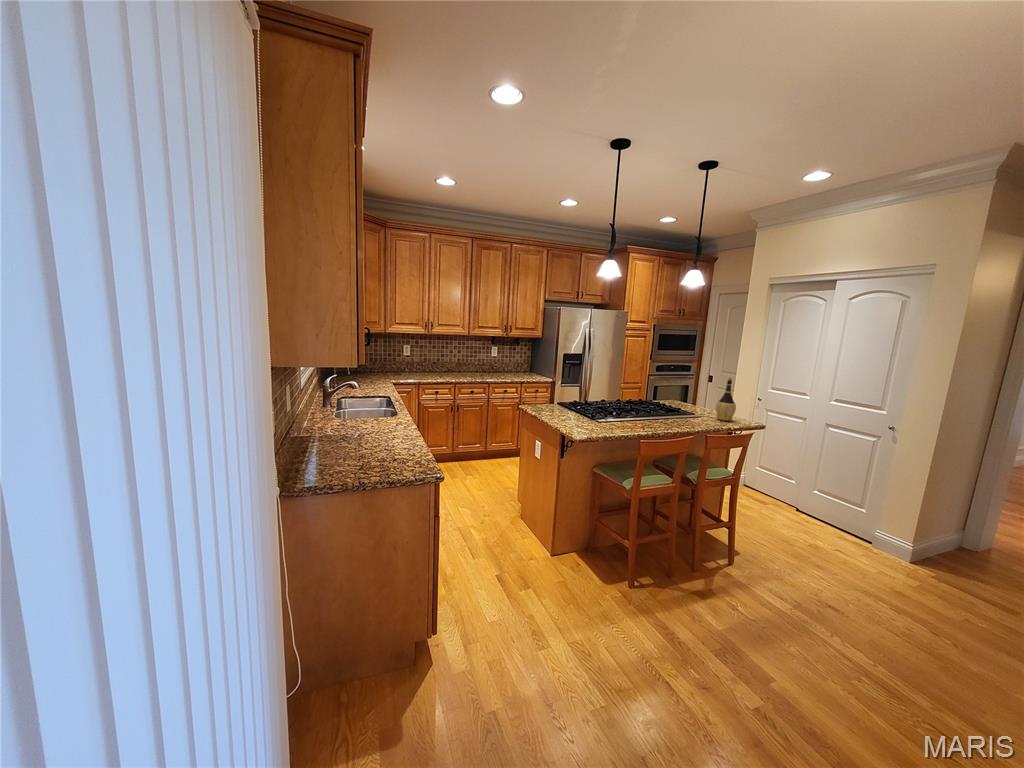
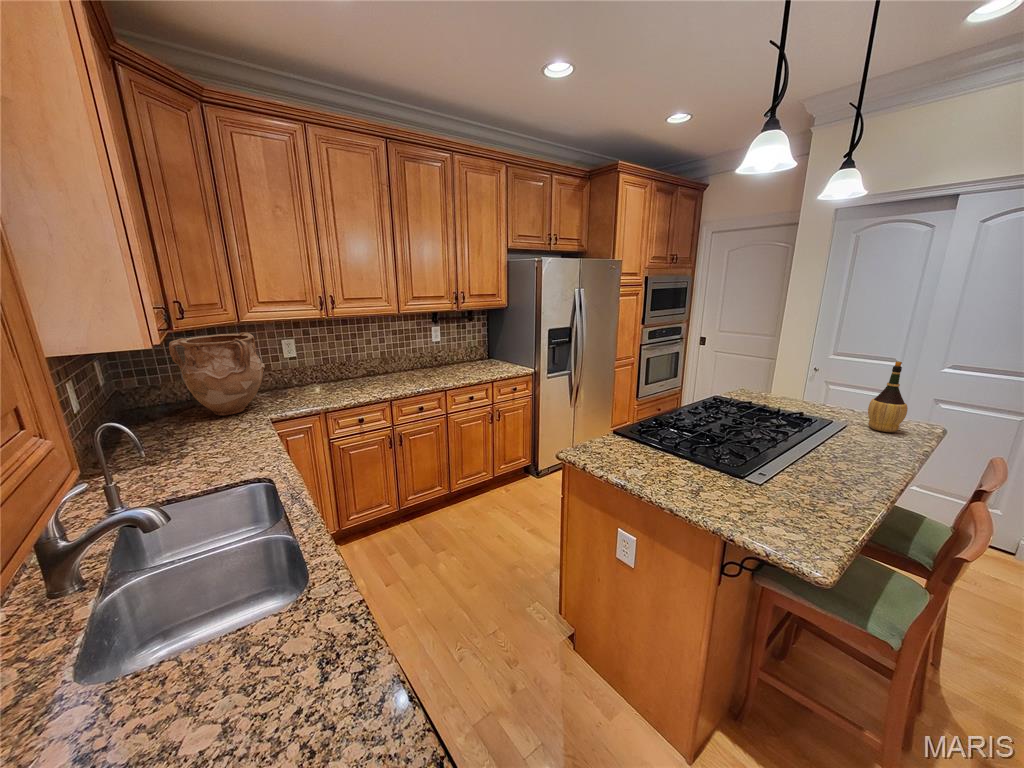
vase: none [353,337,393,379] -> present [169,332,265,415]

